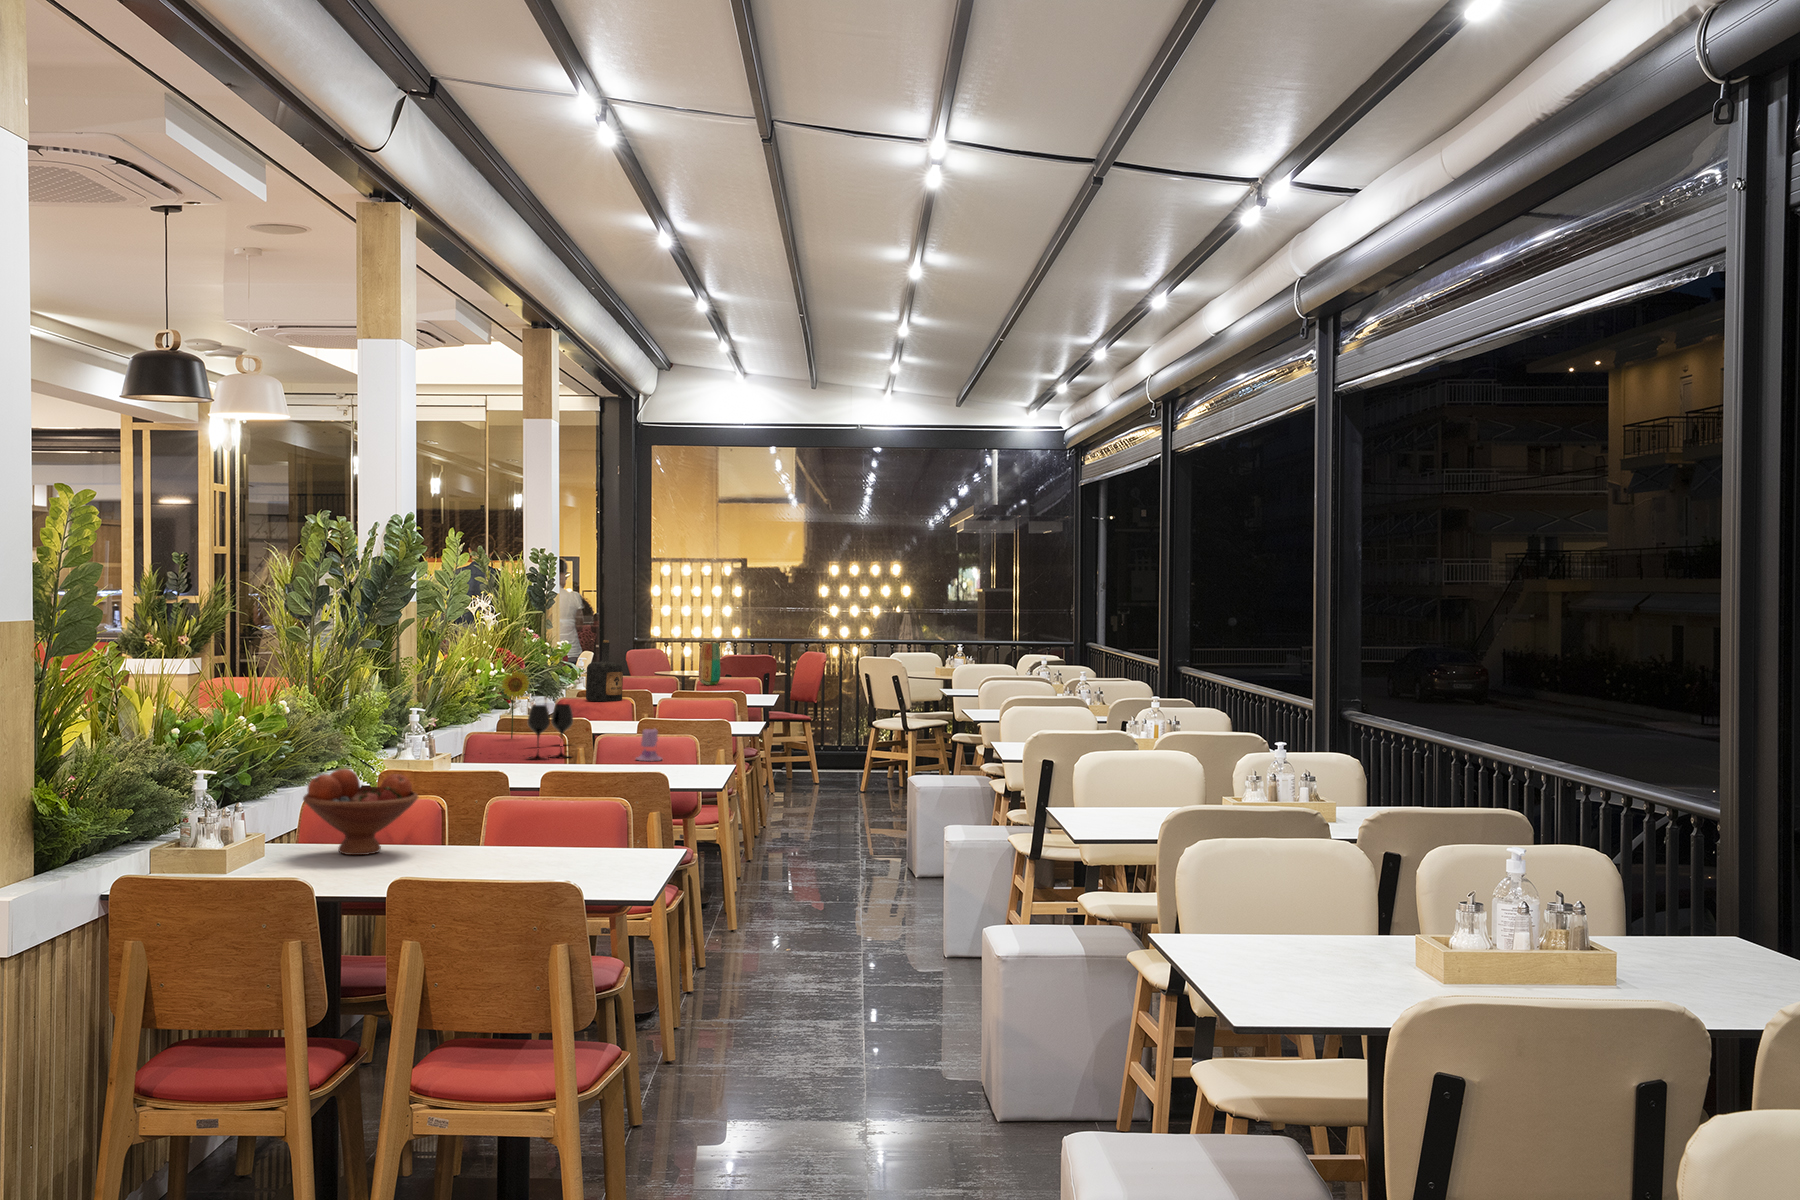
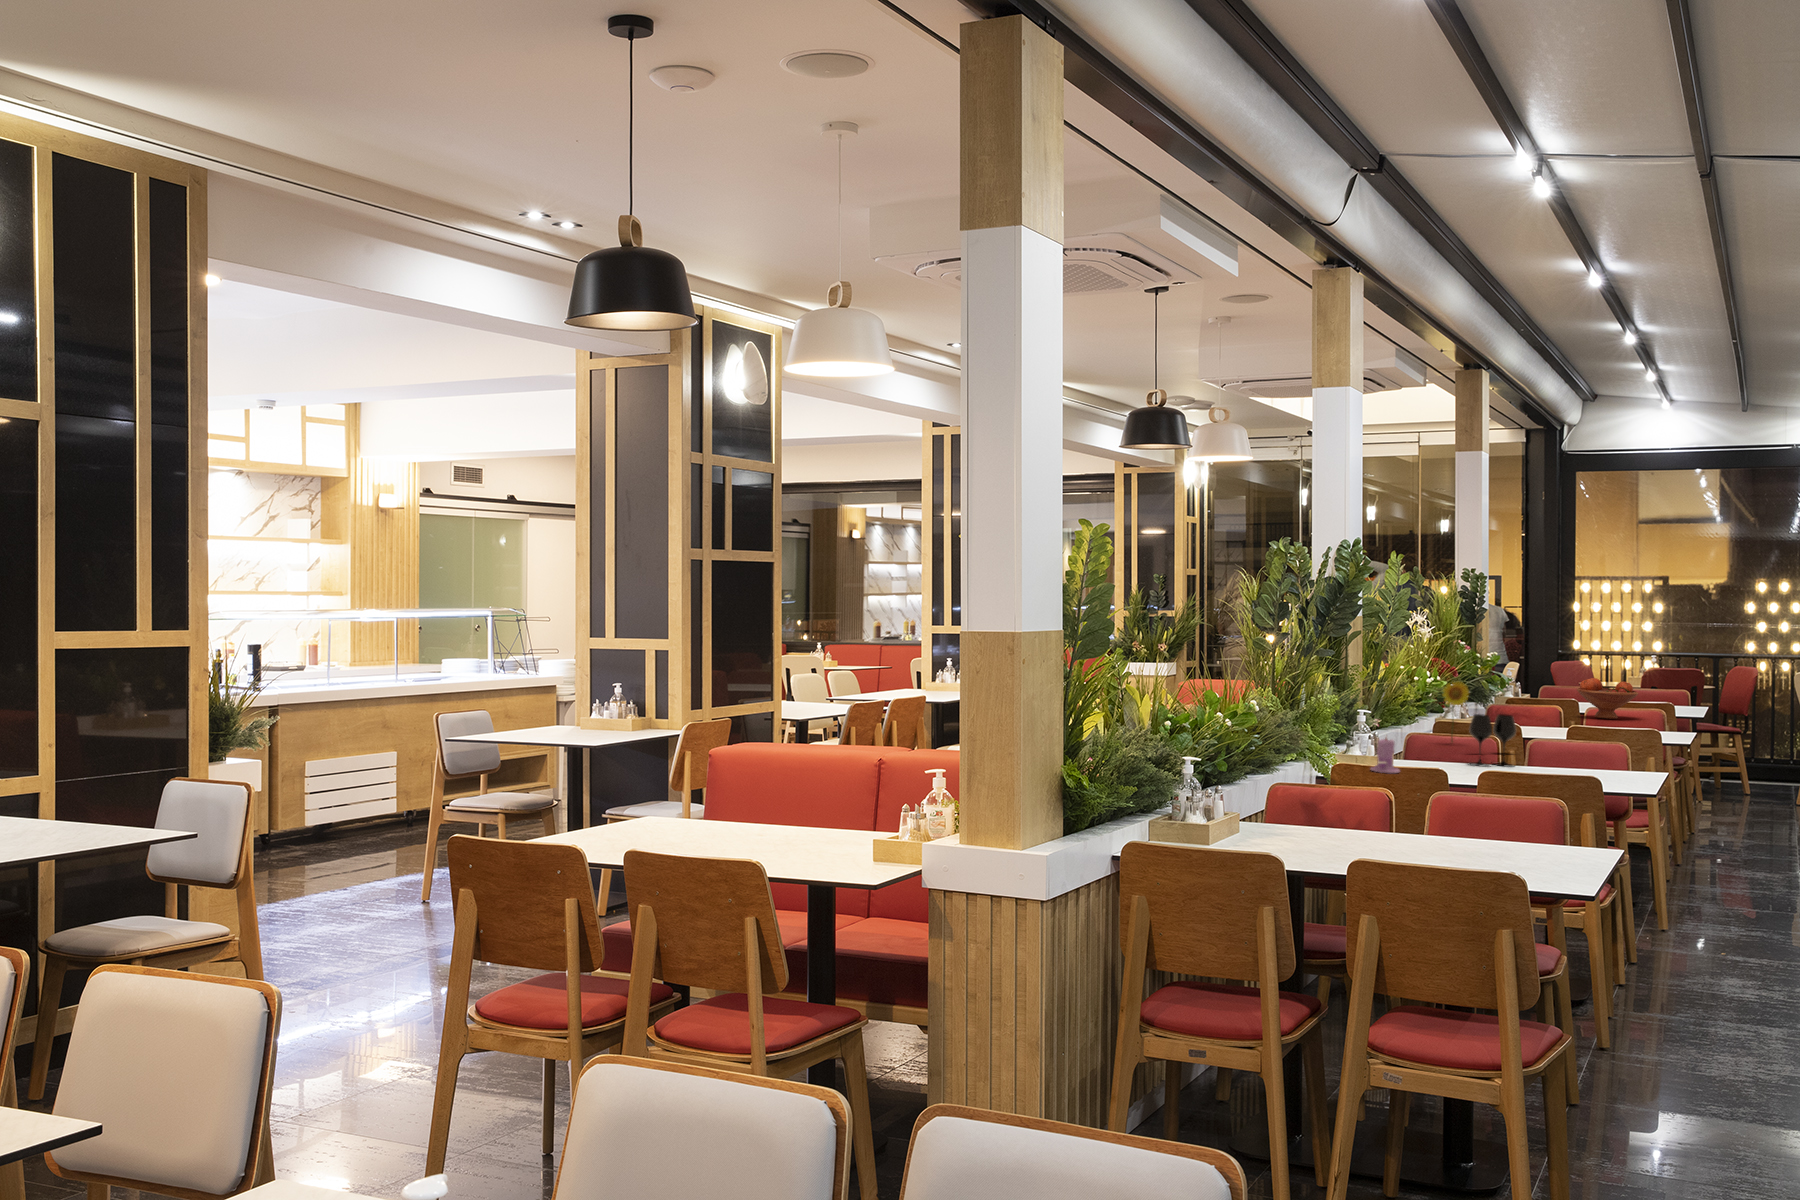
bottle: present [586,640,623,702] -> none [1520,653,1560,712]
vase: present [699,643,721,685] -> none [1641,658,1667,700]
candle: present [636,727,662,761] -> present [1371,738,1400,773]
fruit bowl: present [303,769,418,855] -> present [1577,678,1638,719]

